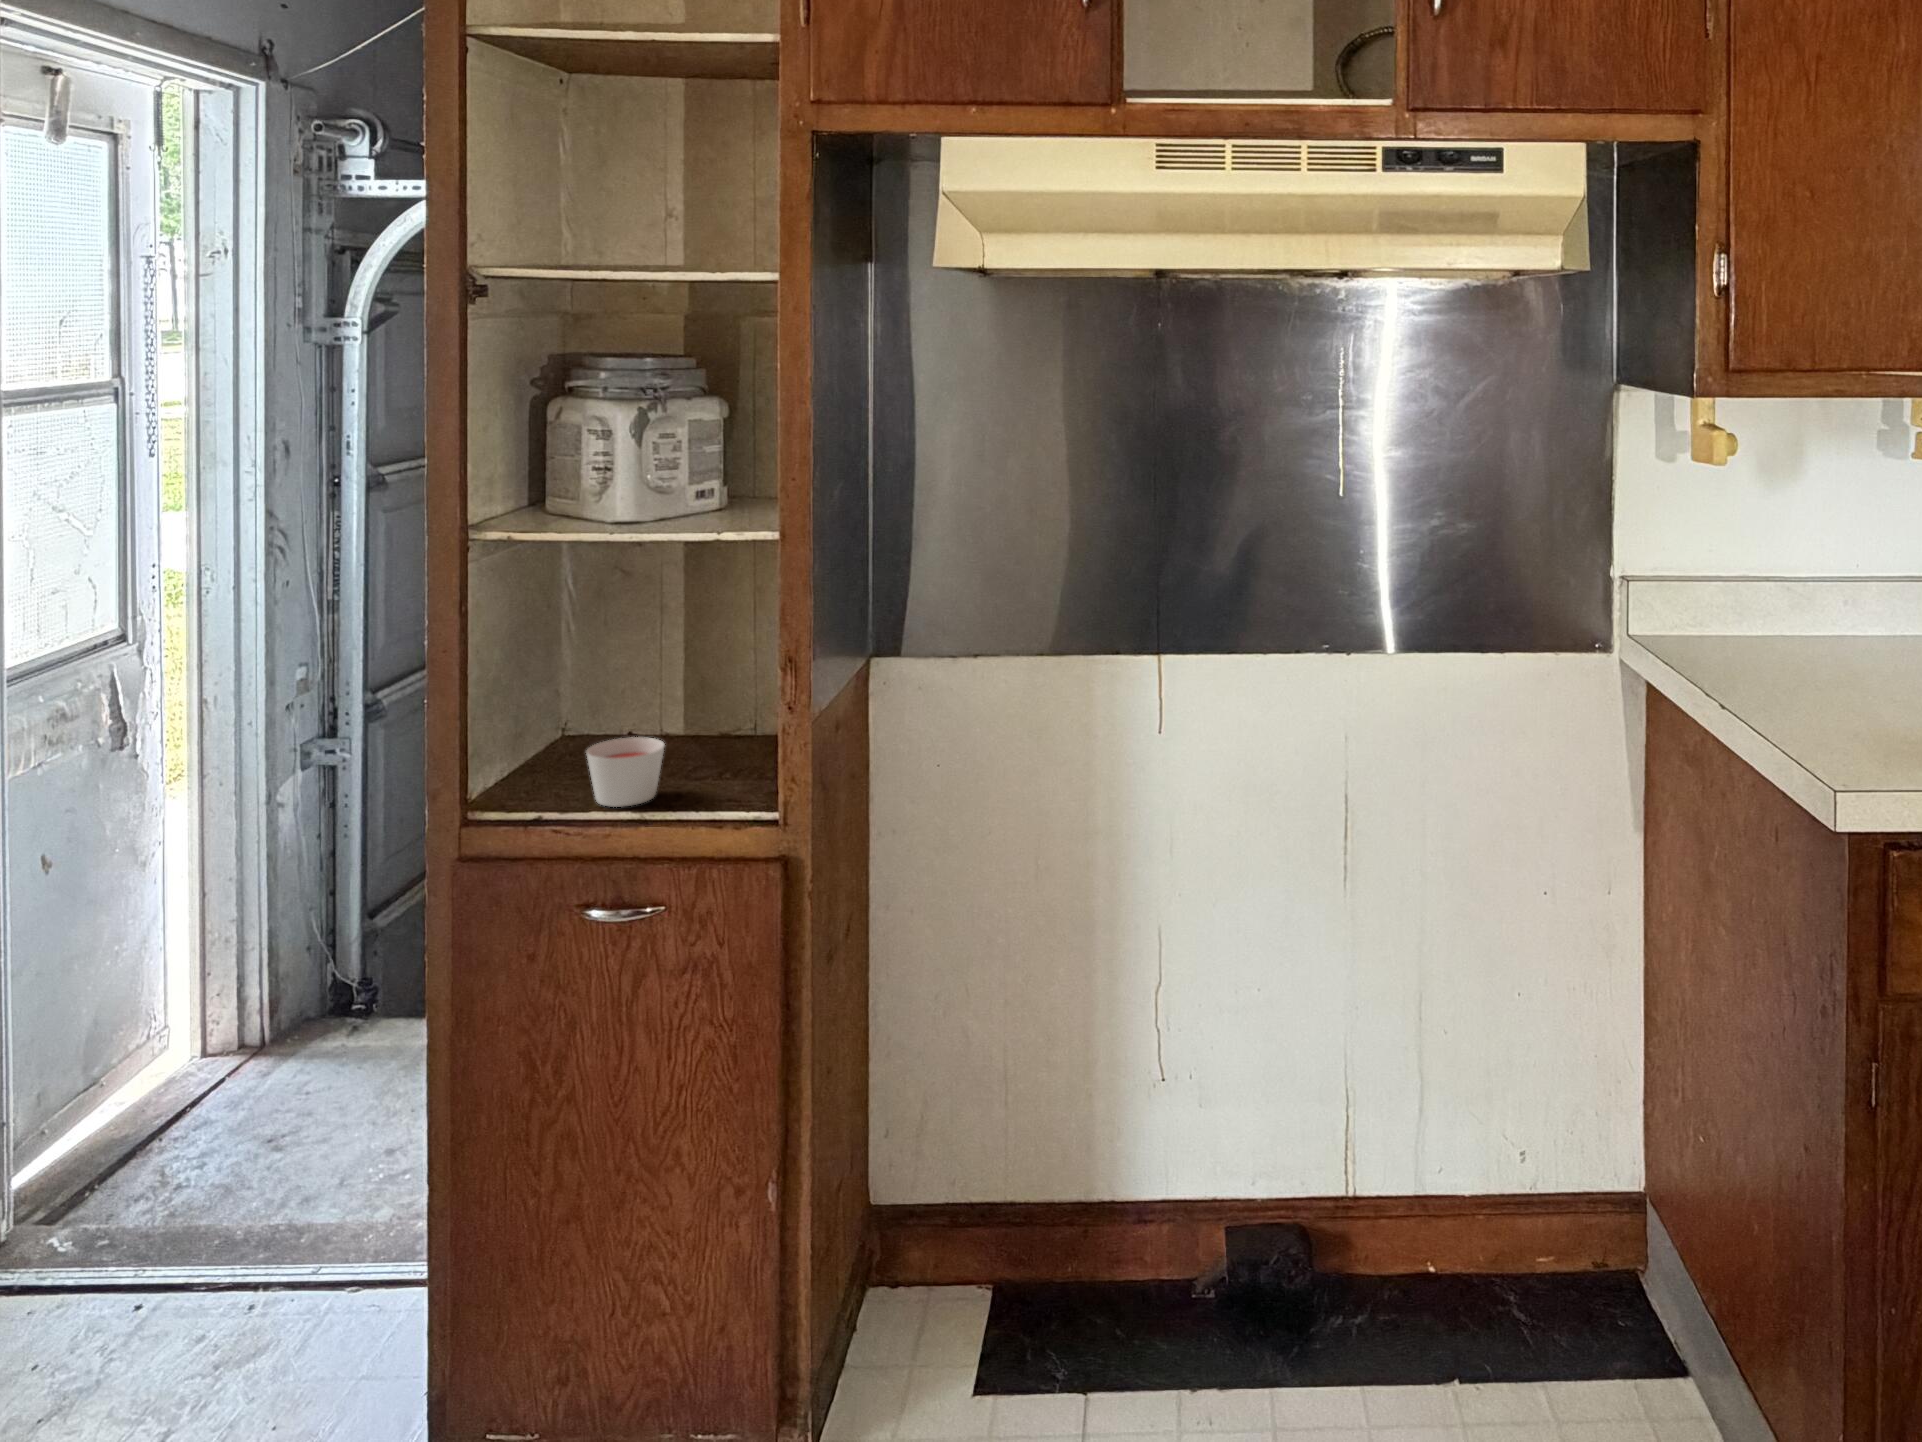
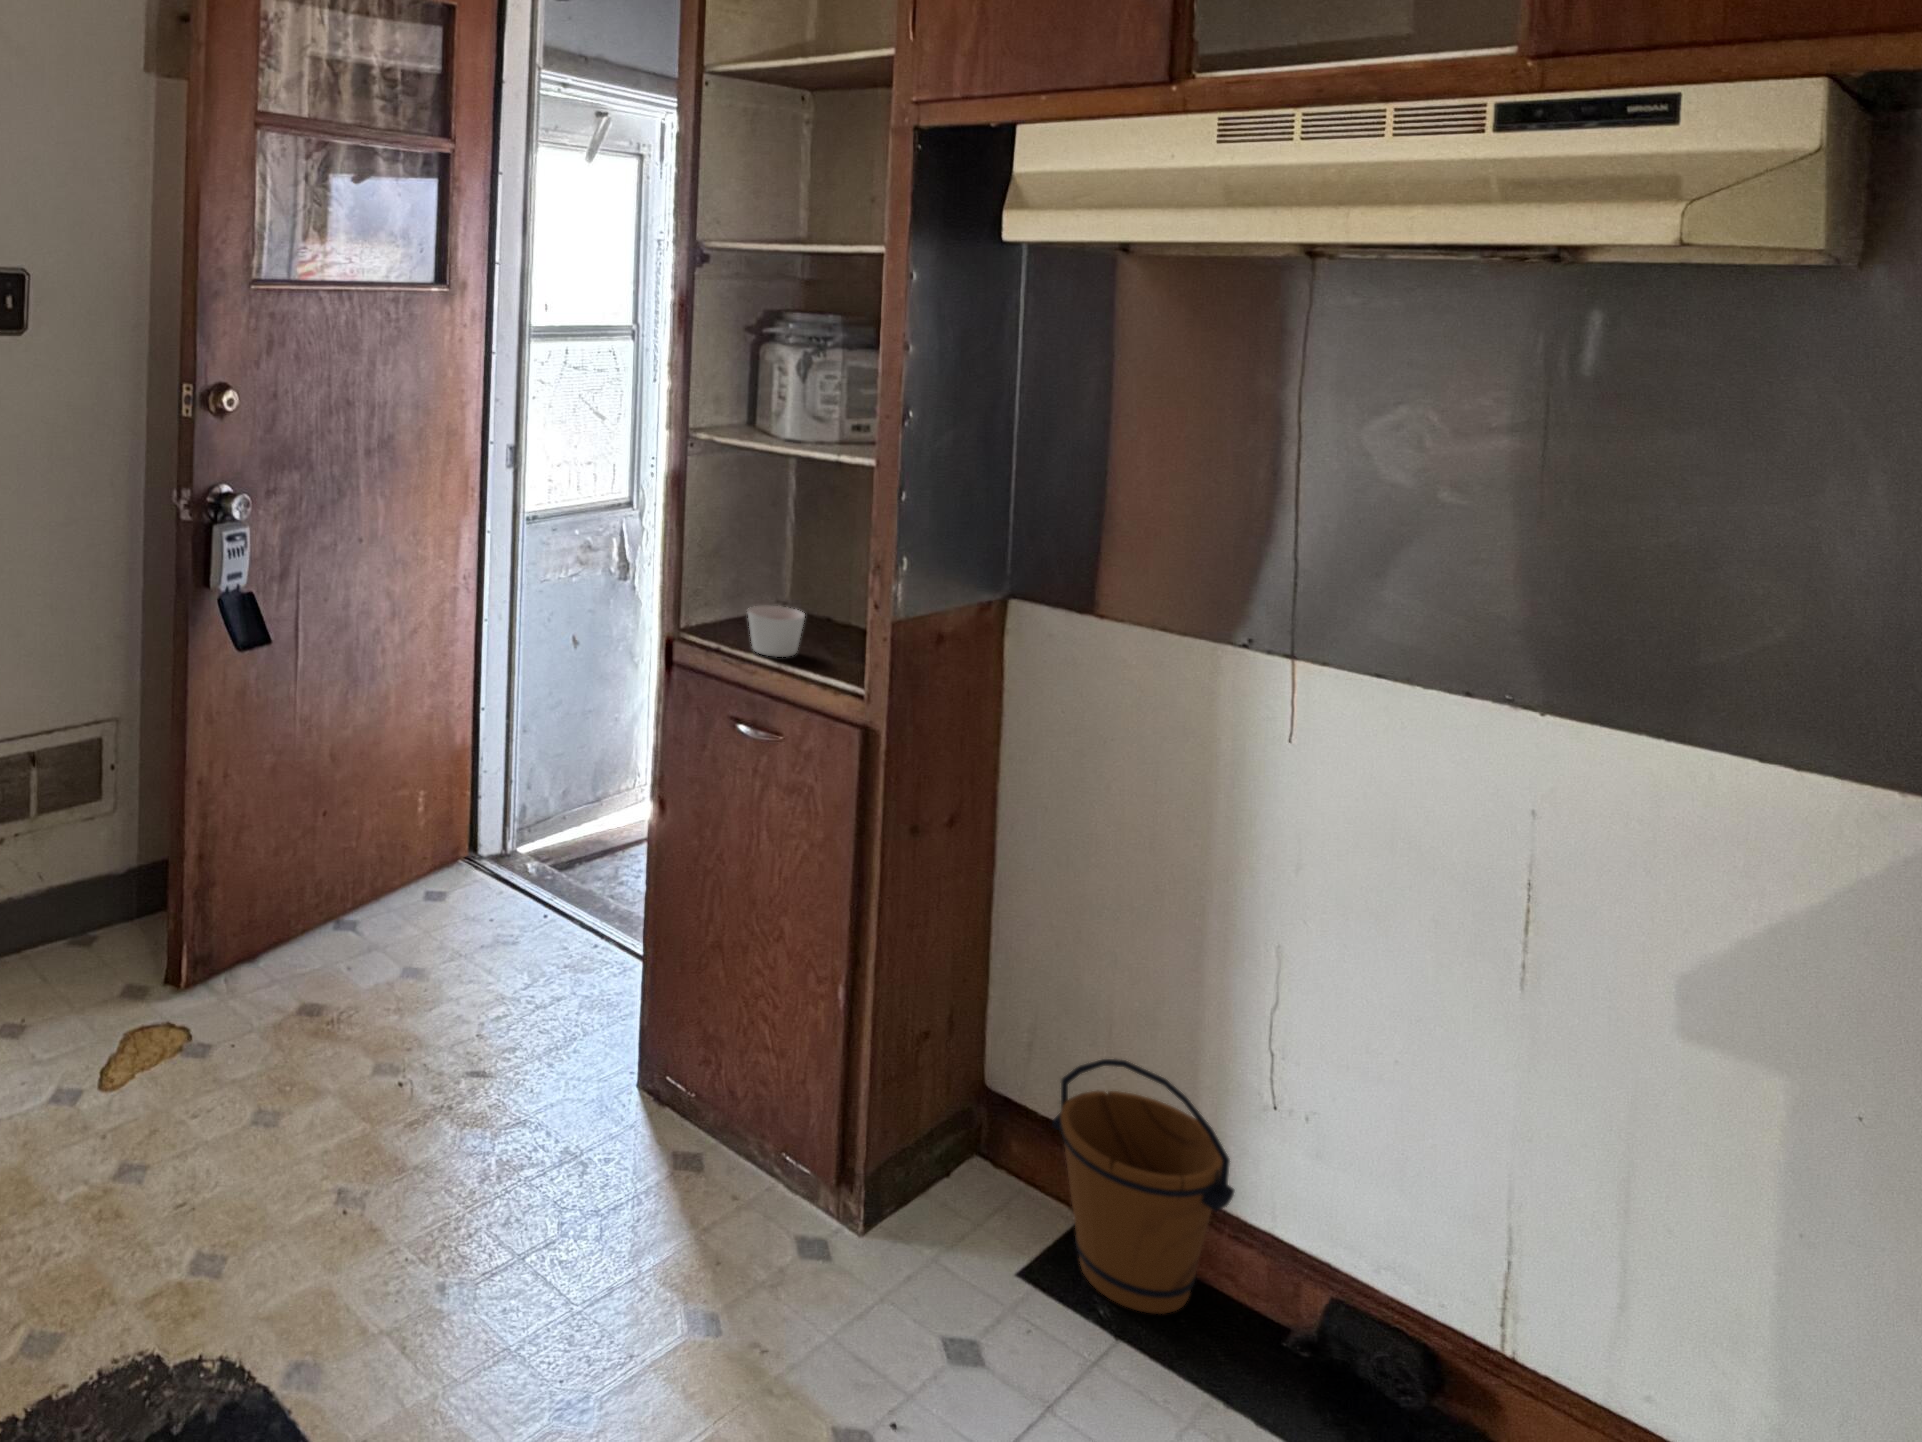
bucket: none [981,1120,1159,1374] -> present [1052,1059,1234,1314]

